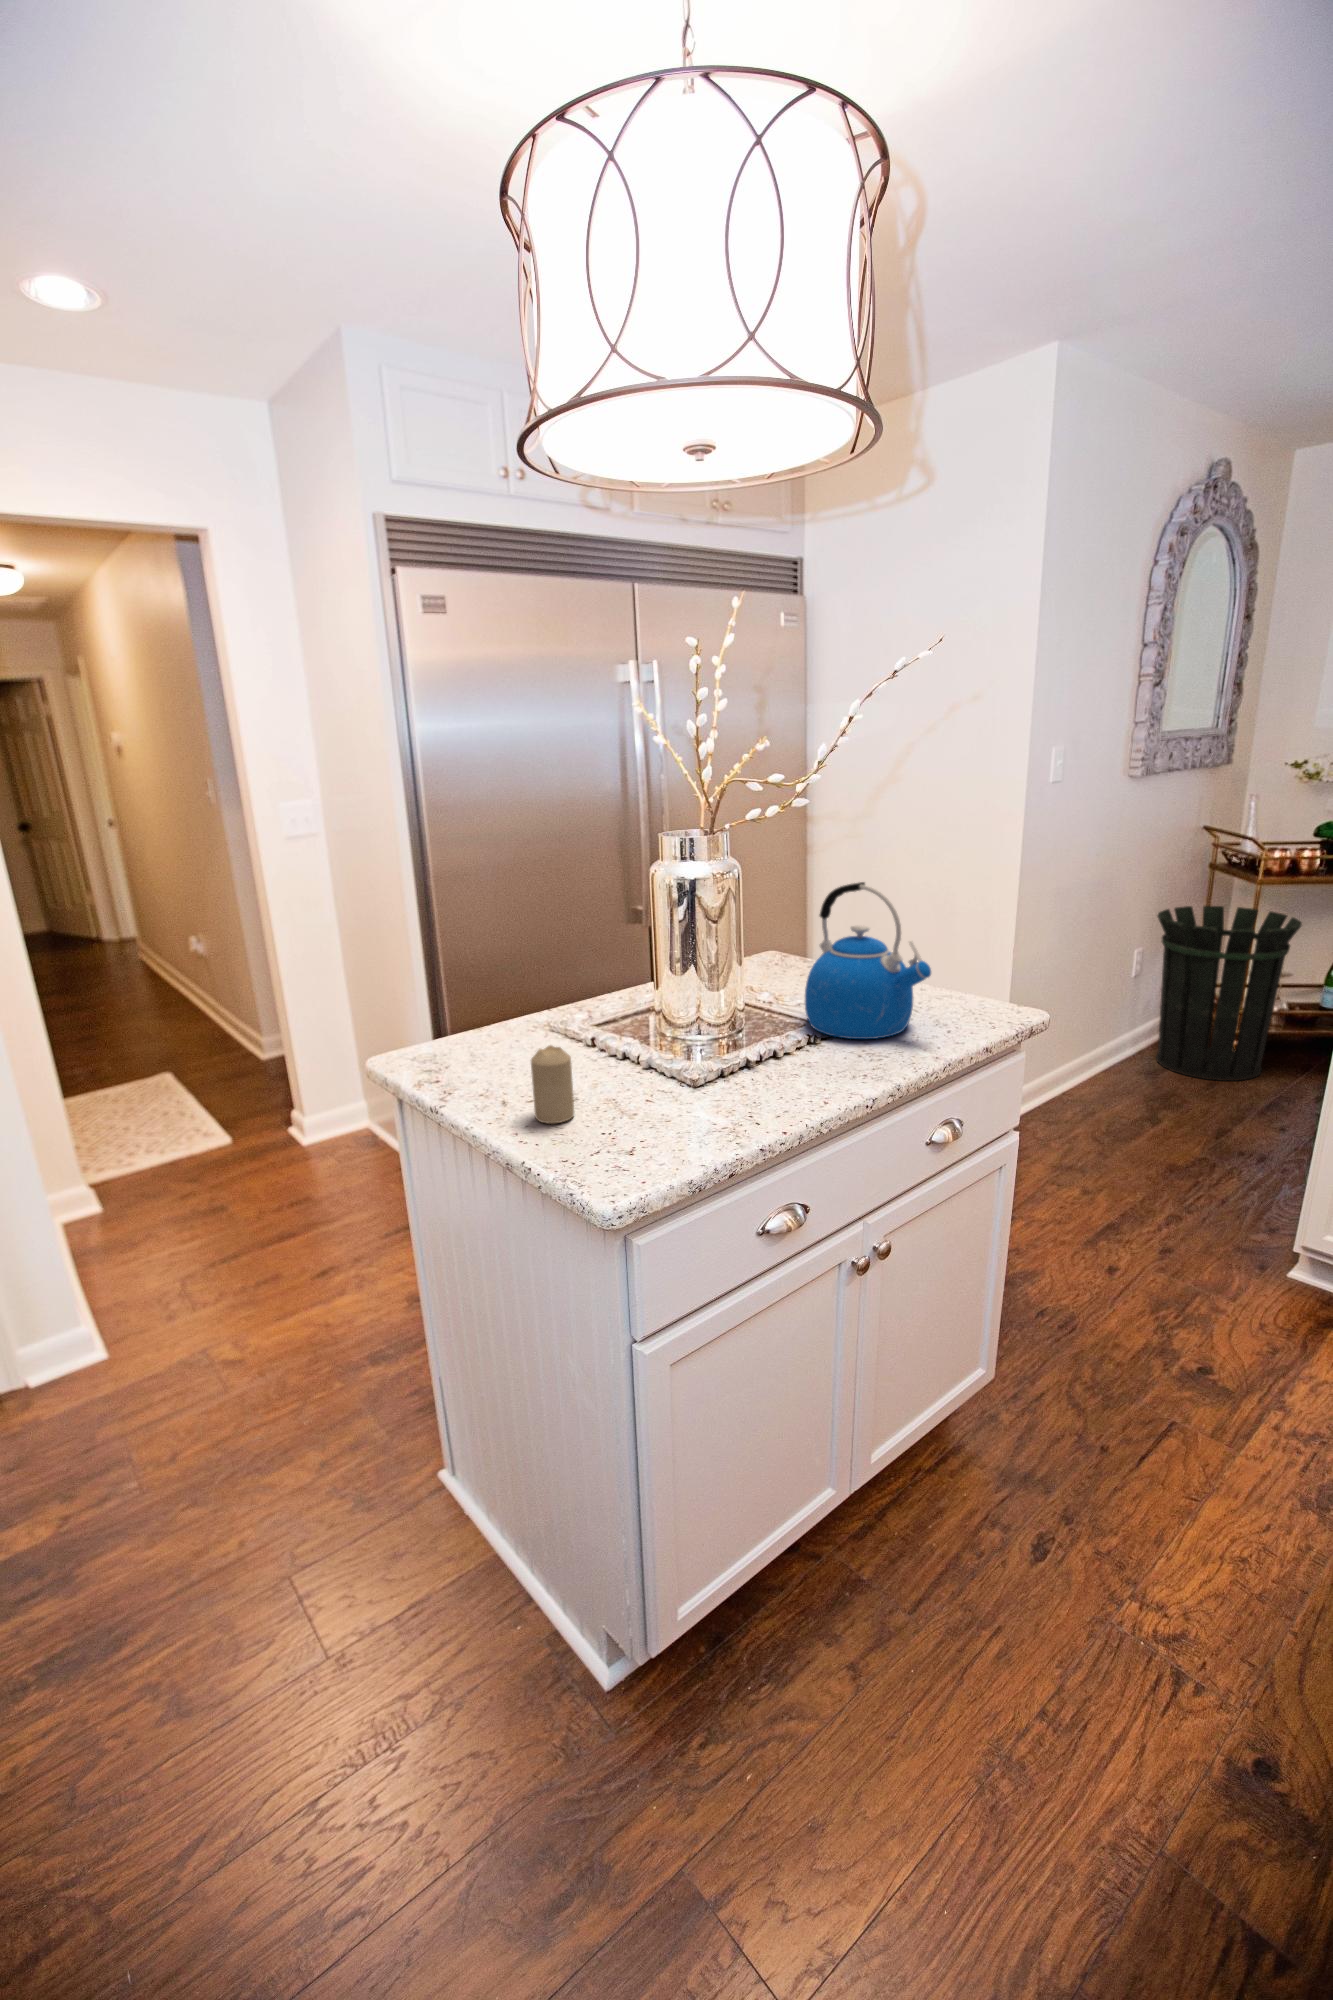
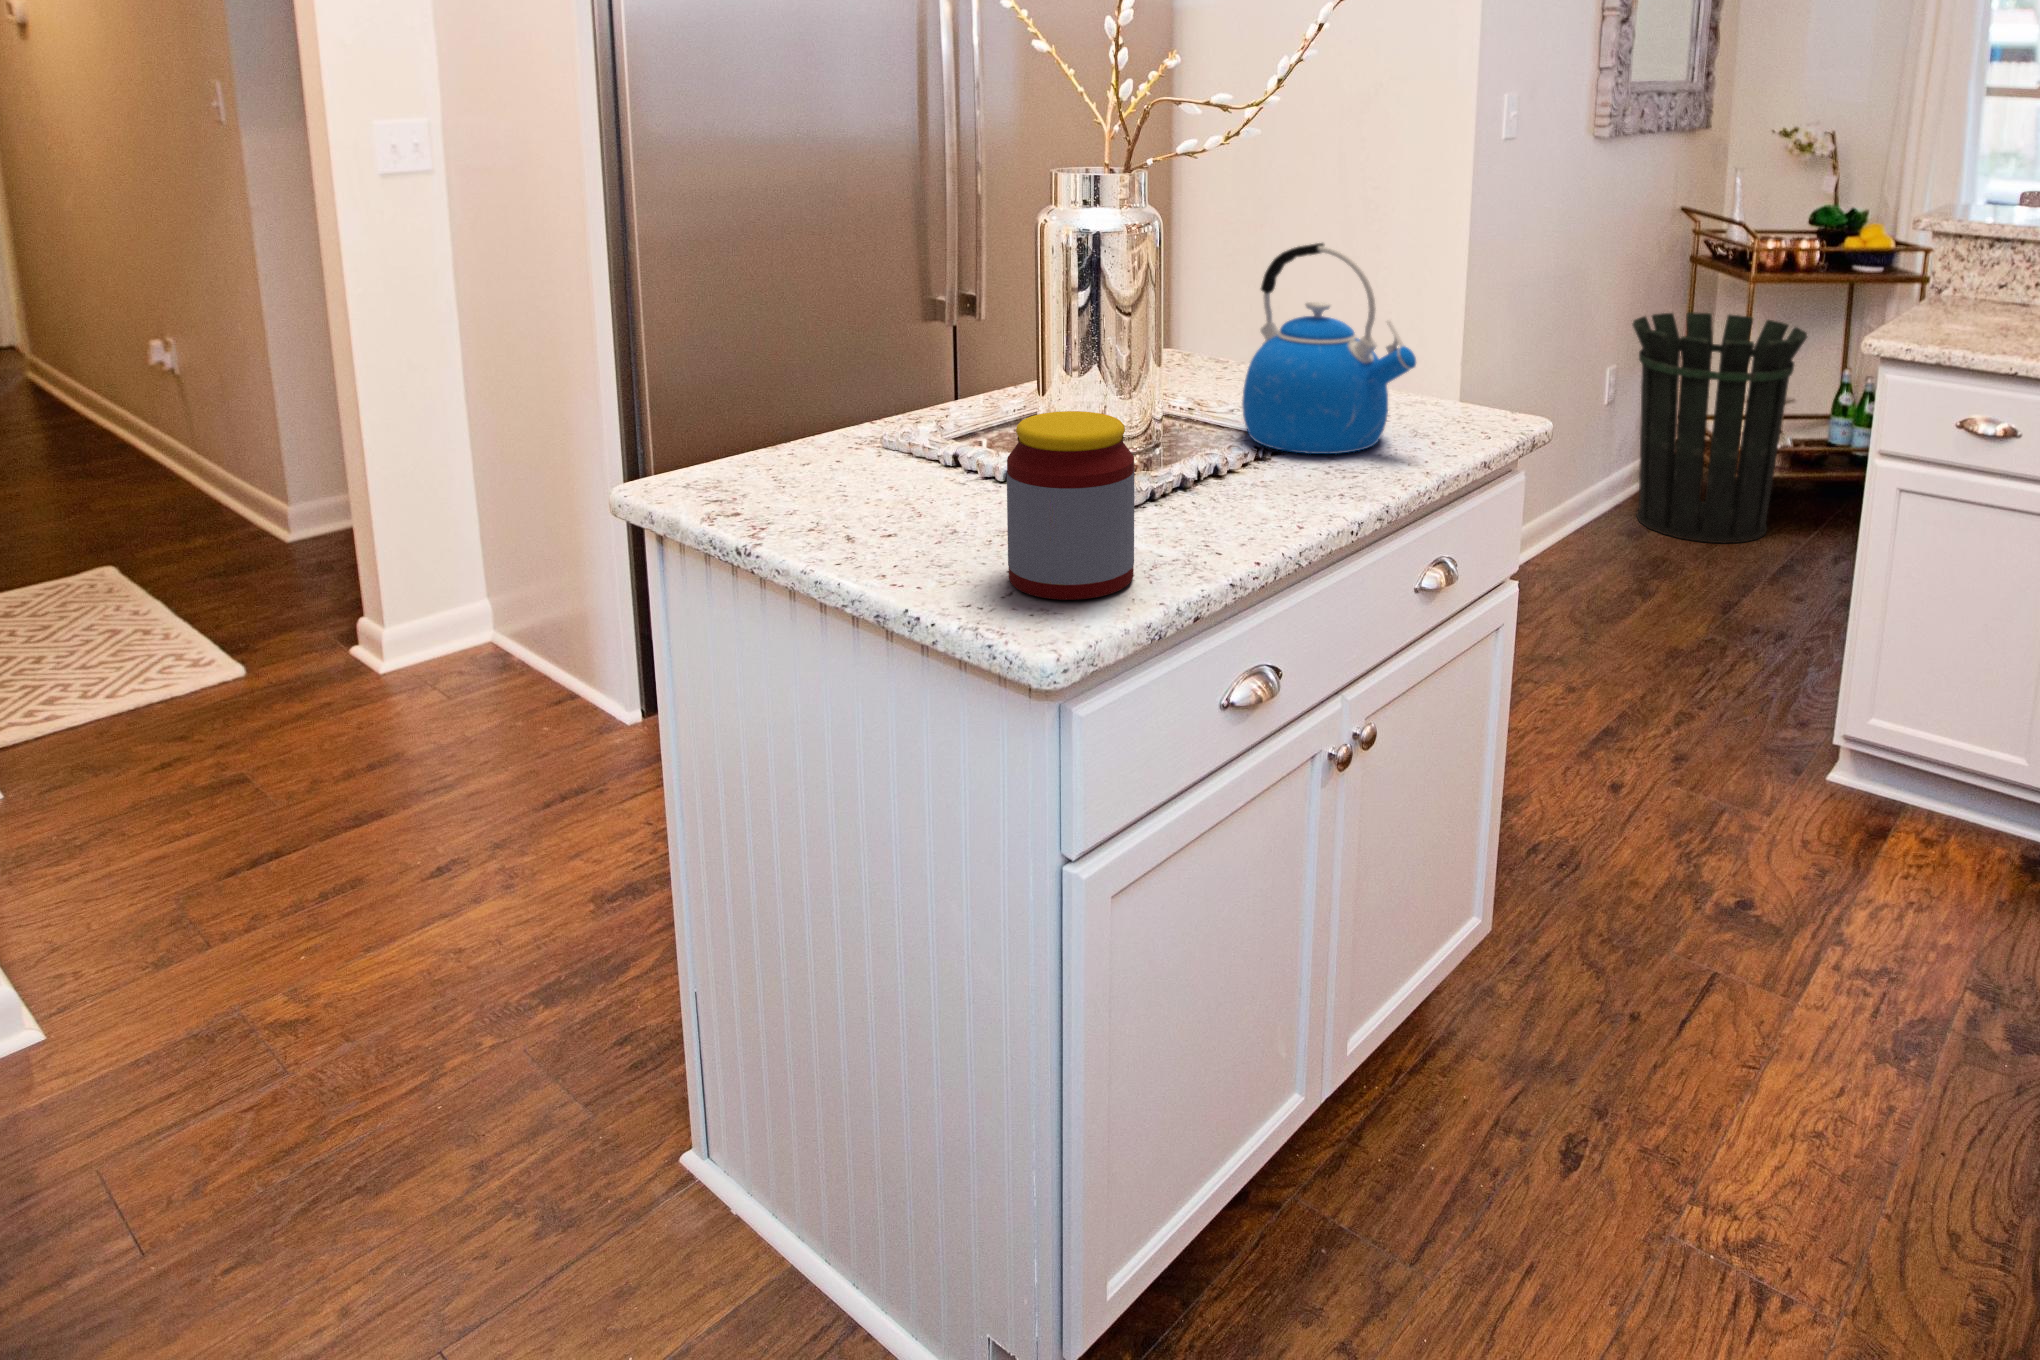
jar: none [596,1021,689,1158] -> present [1007,411,1134,600]
candle: present [531,1045,574,1124] -> none [899,452,959,563]

